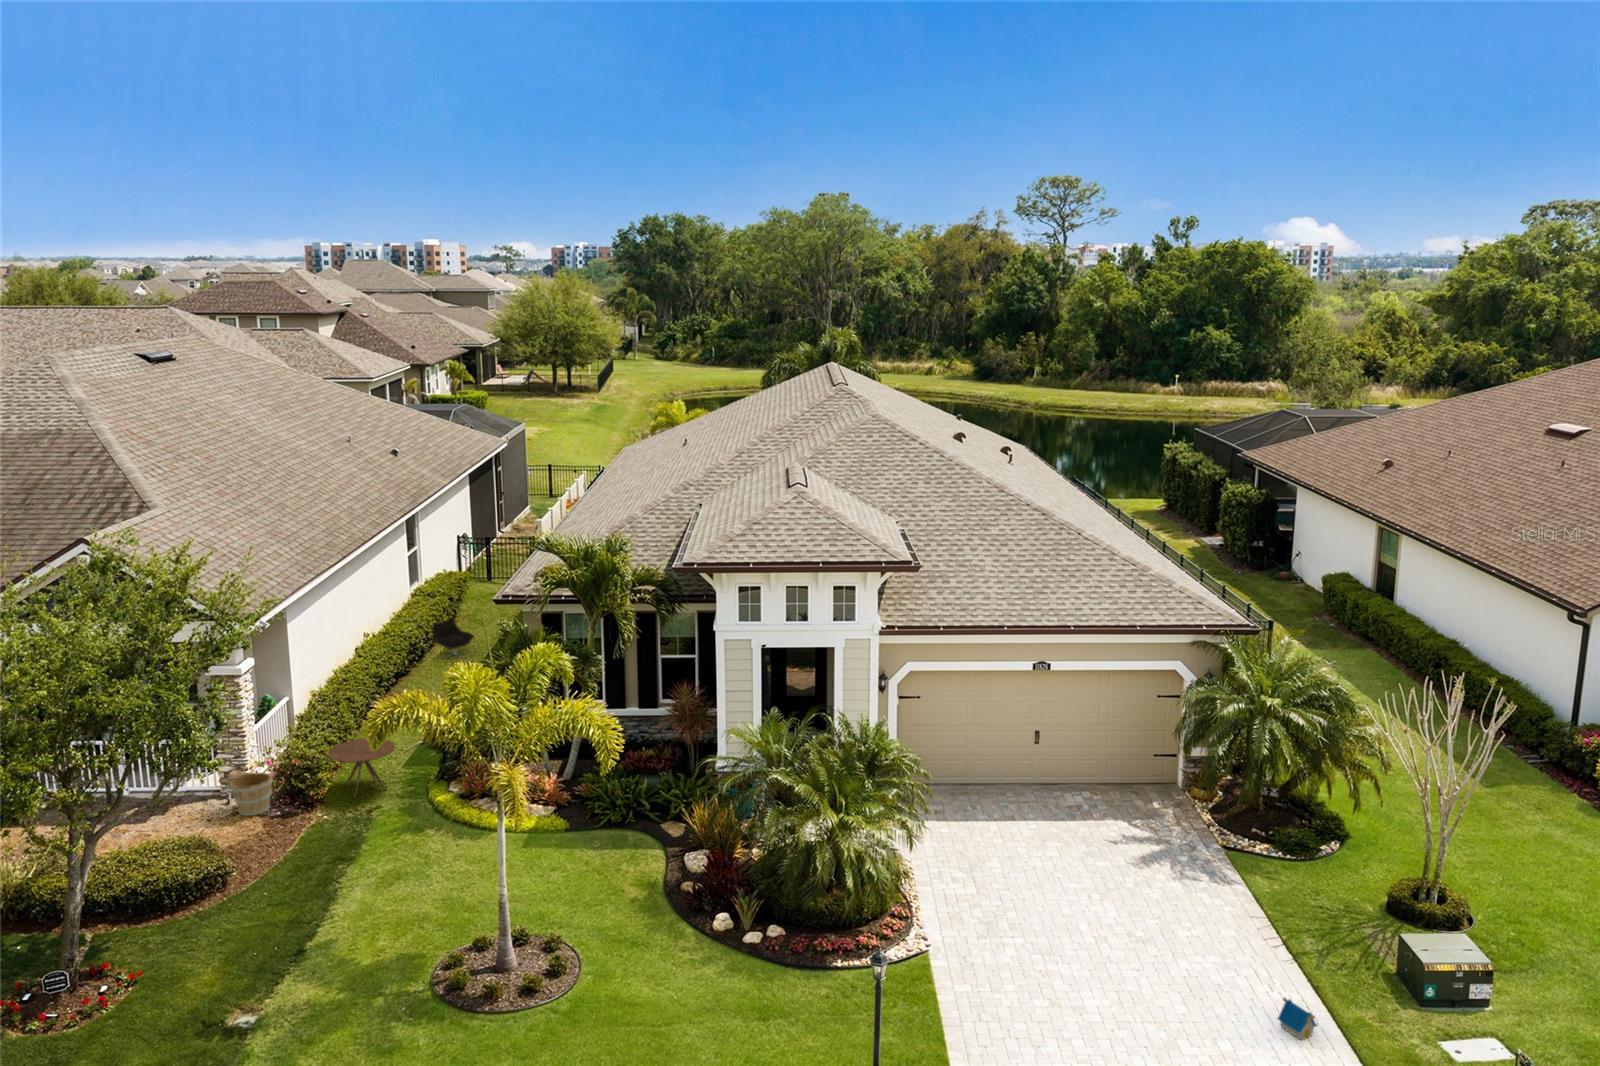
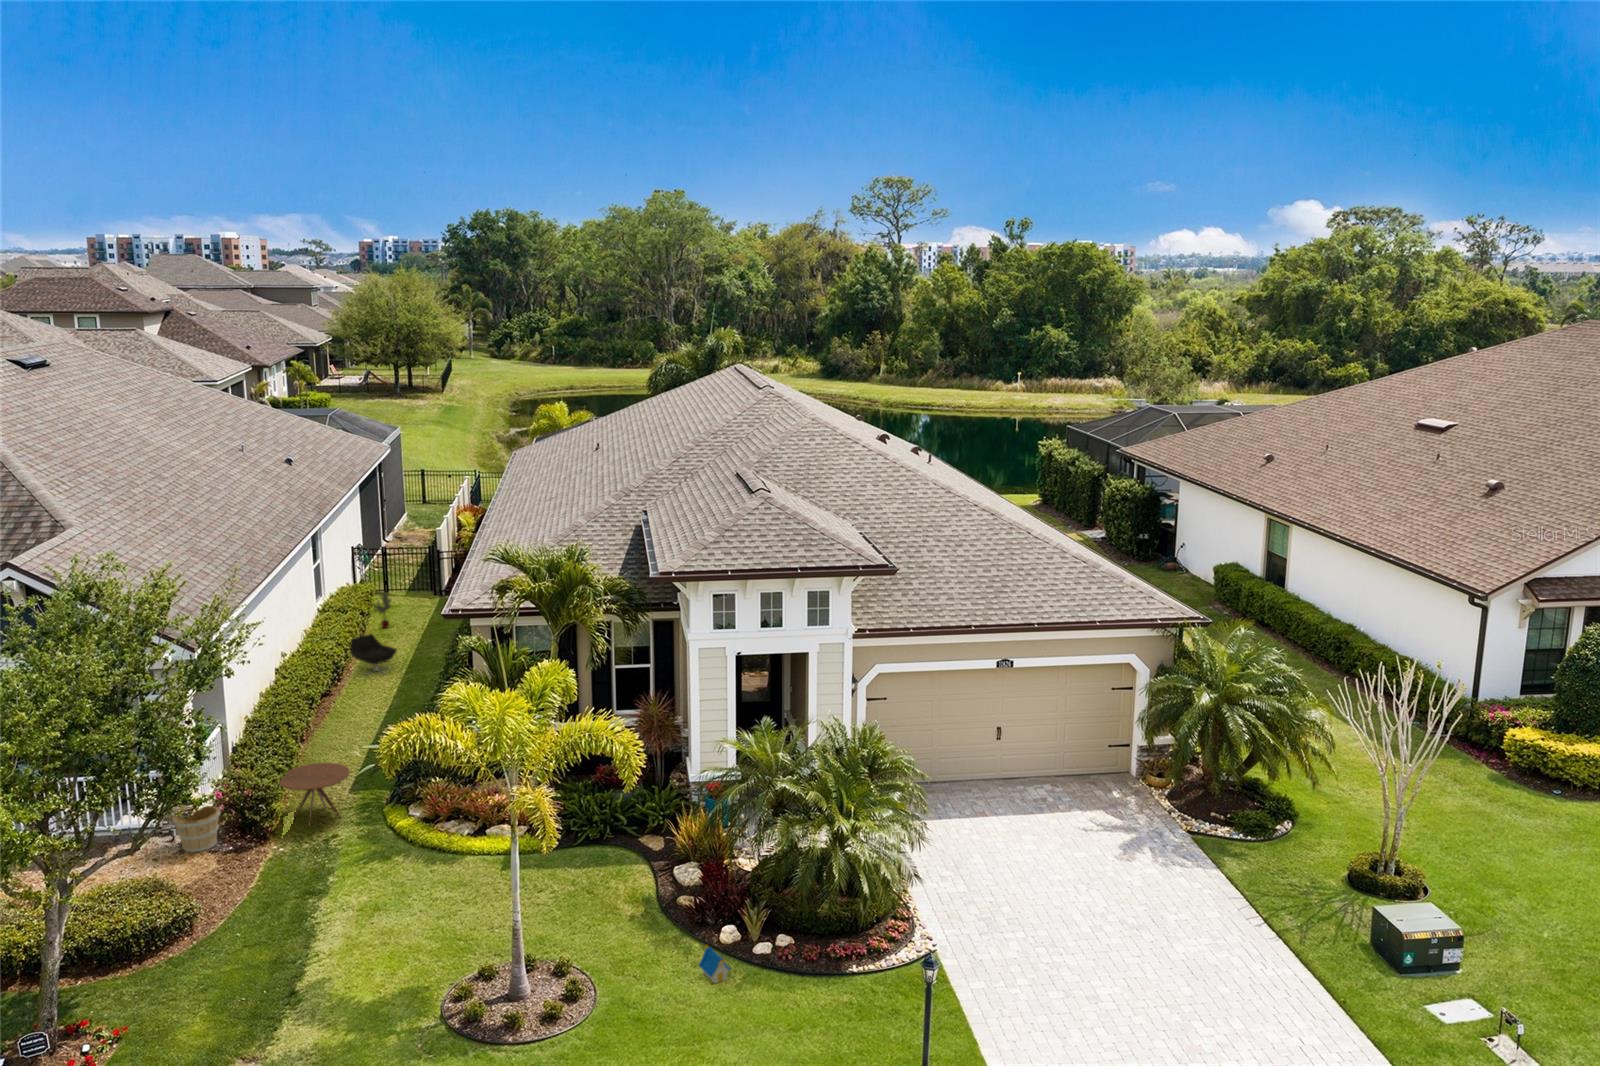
potted tree: none [461,579,481,615] -> present [373,592,391,628]
toy house: present [1278,997,1317,1040] -> present [699,945,731,984]

